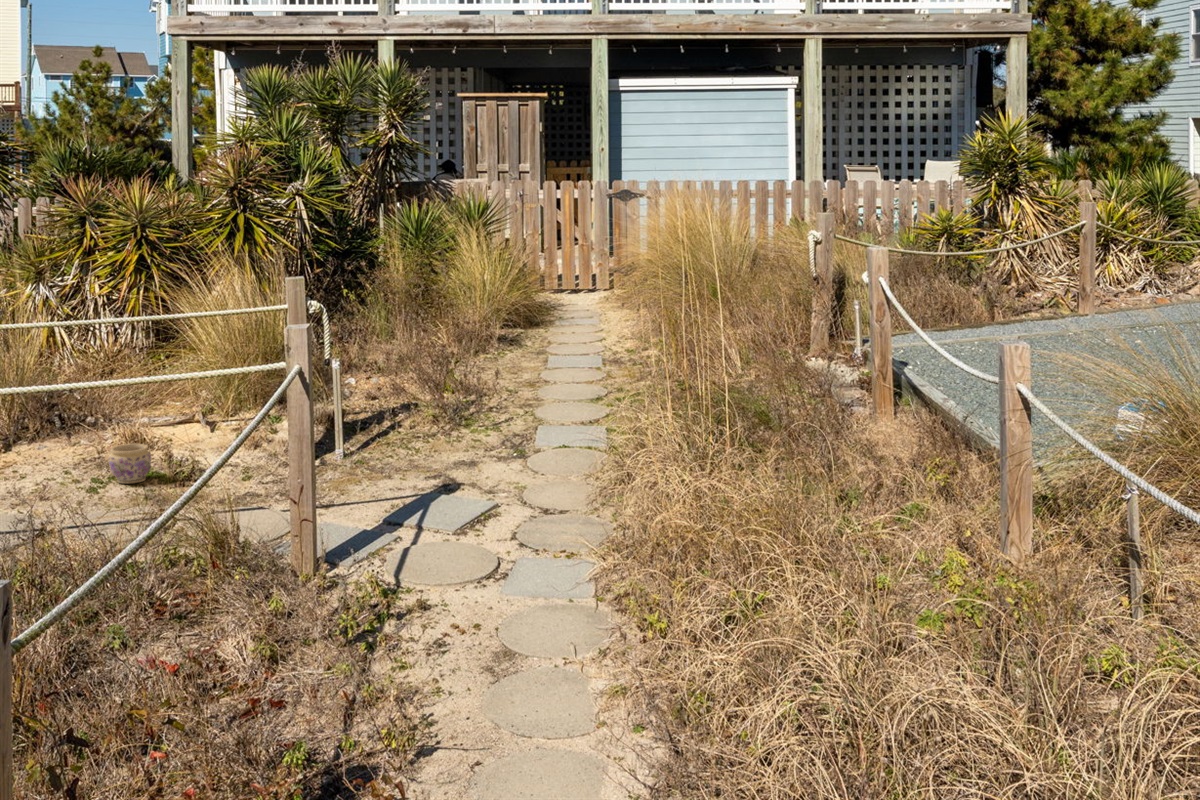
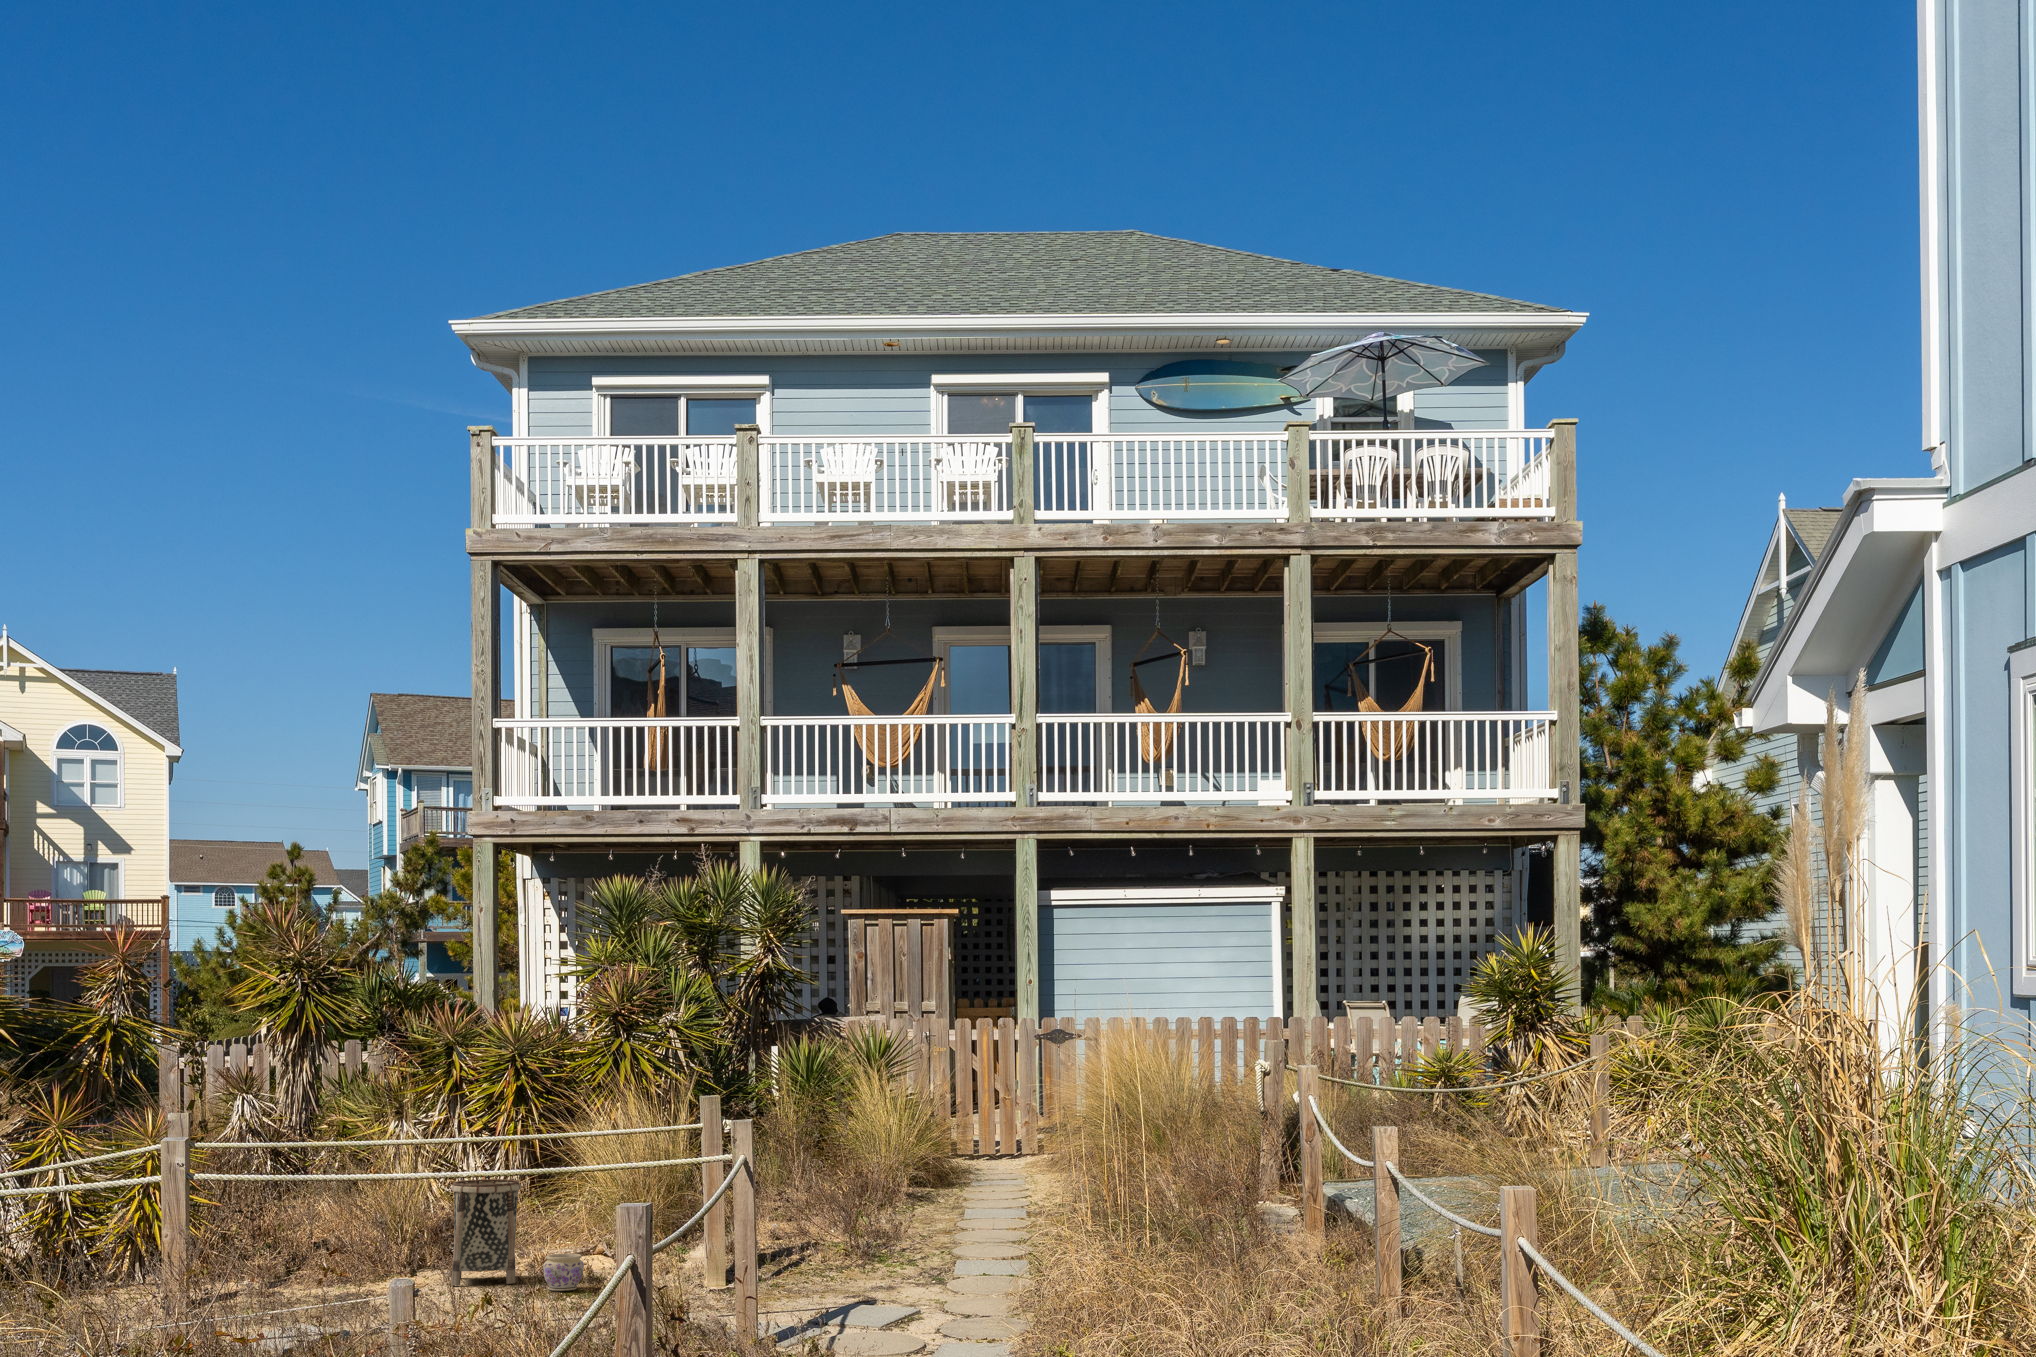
basket: none [17,364,99,473] -> present [451,1179,521,1285]

